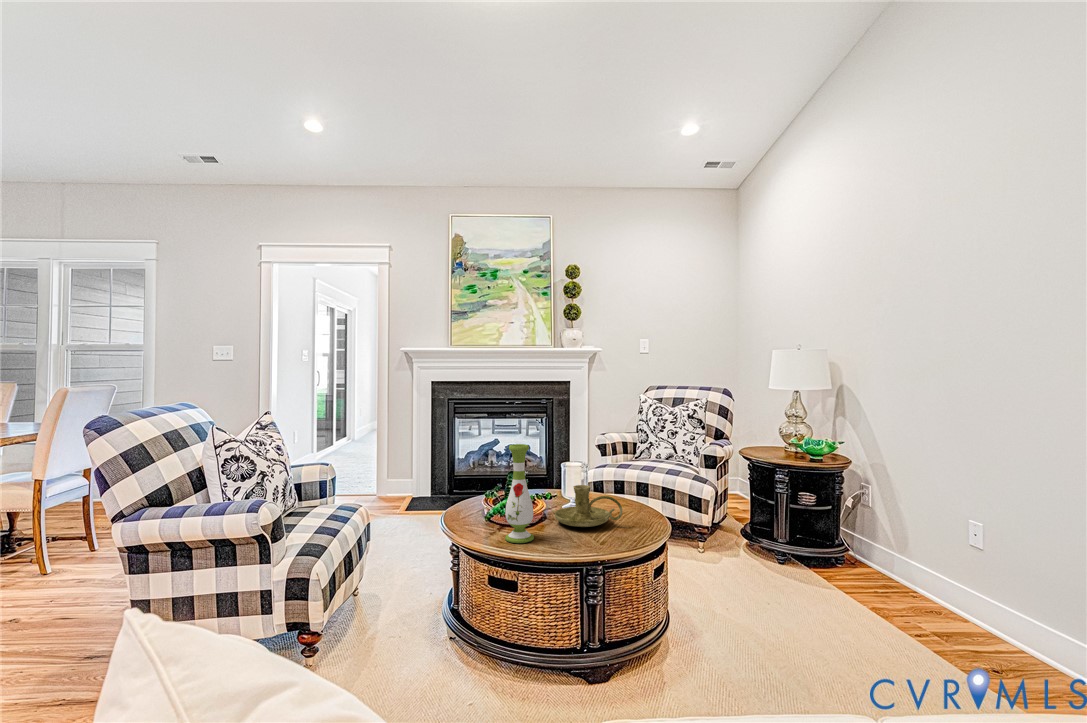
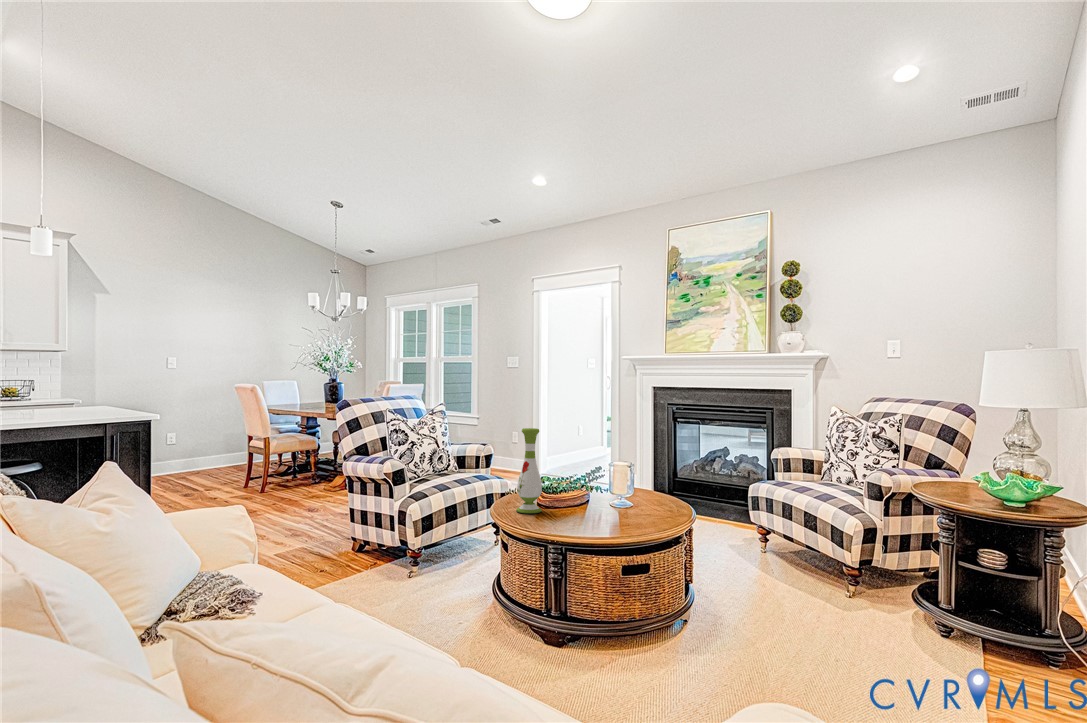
candle holder: present [555,485,623,527] -> none [575,476,629,514]

